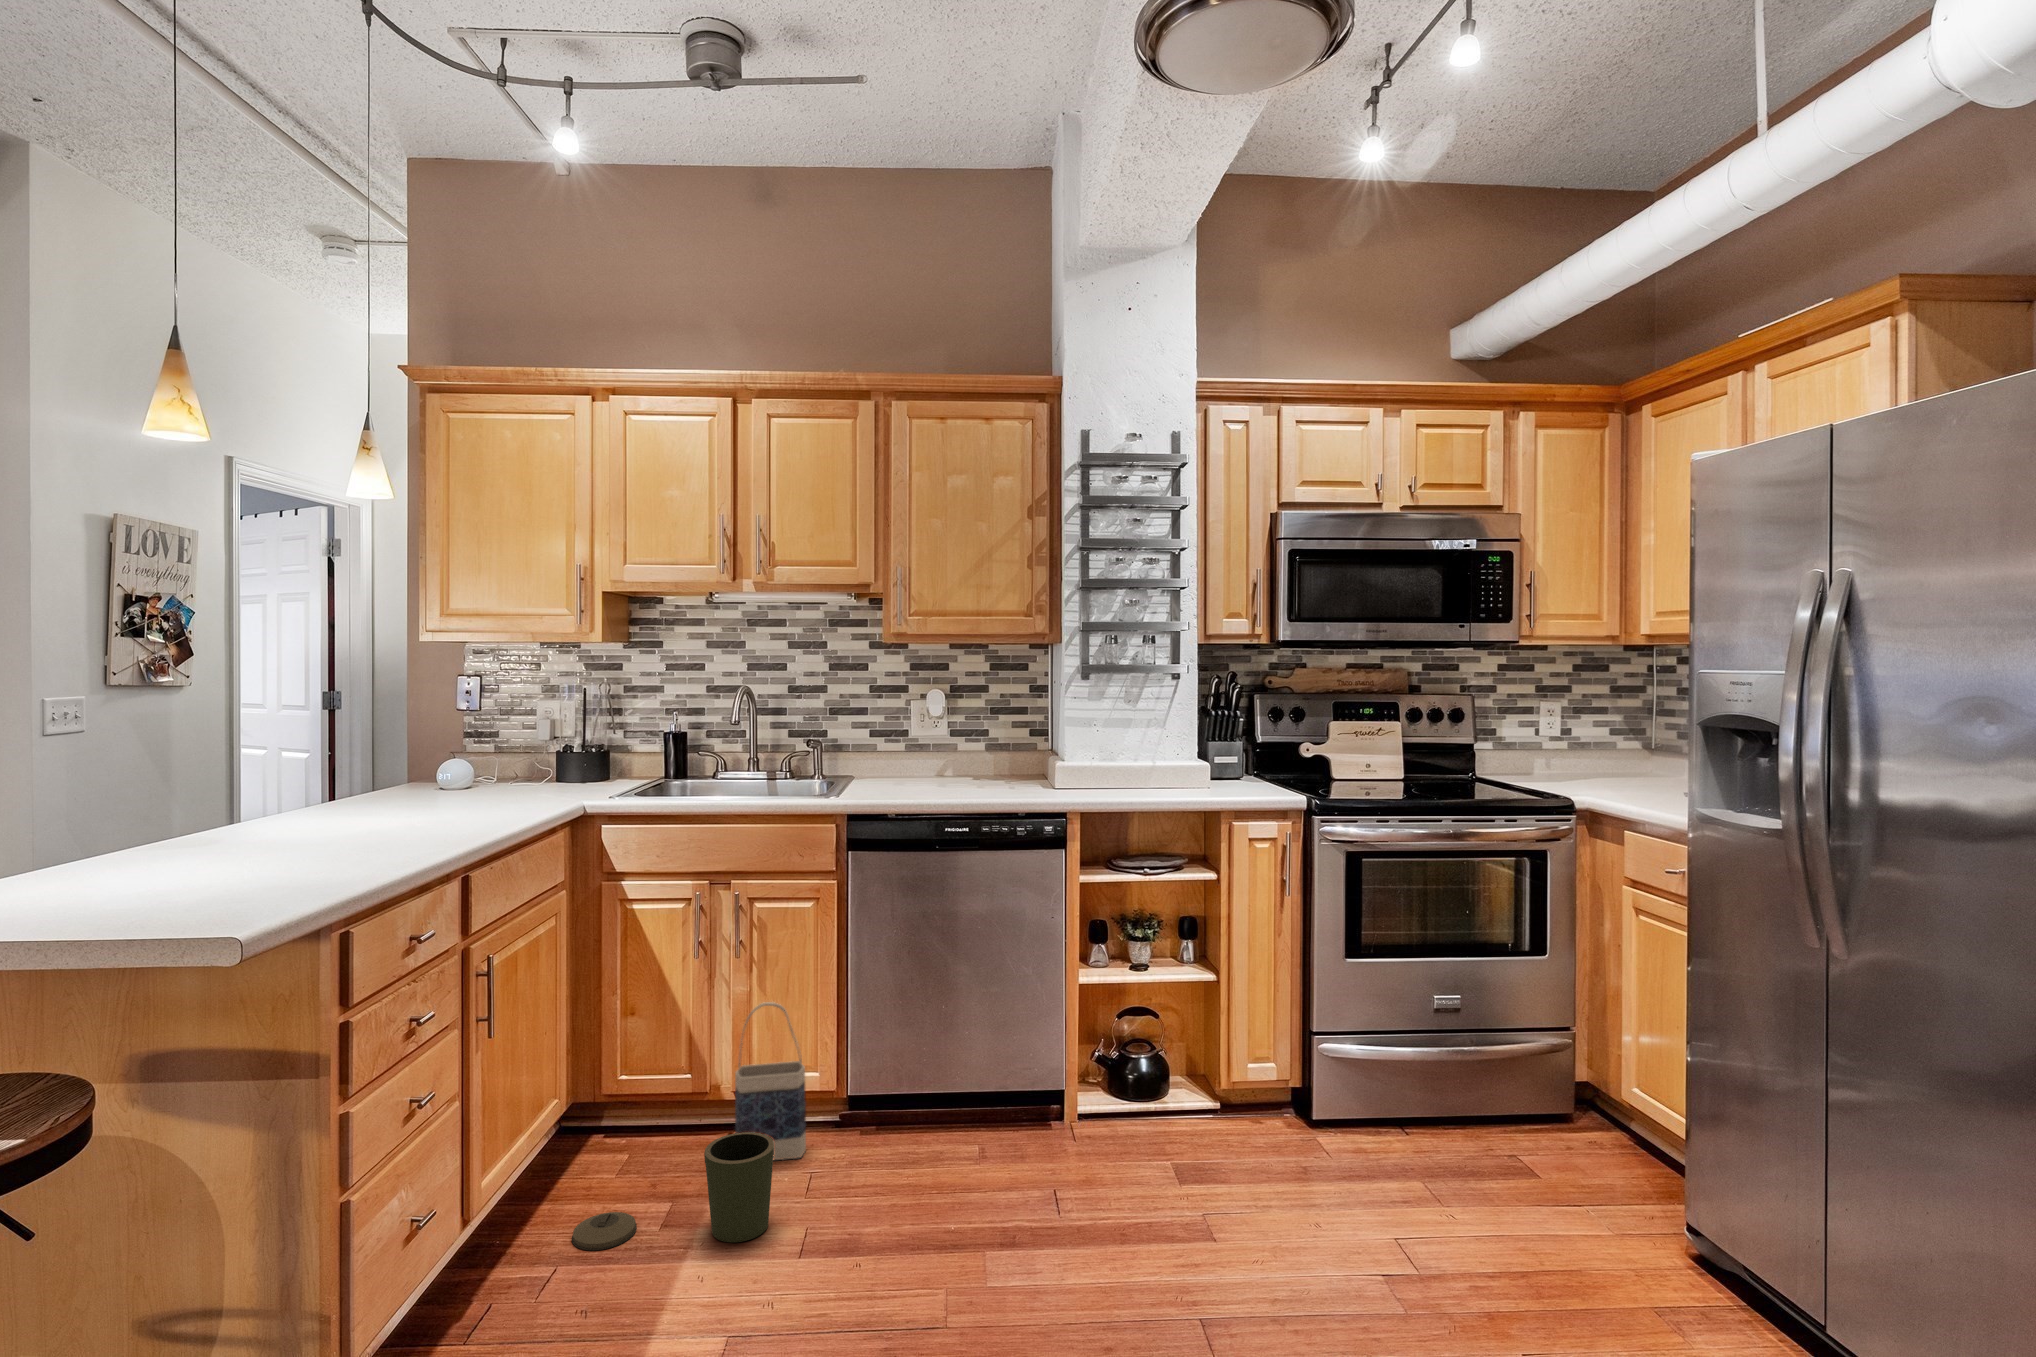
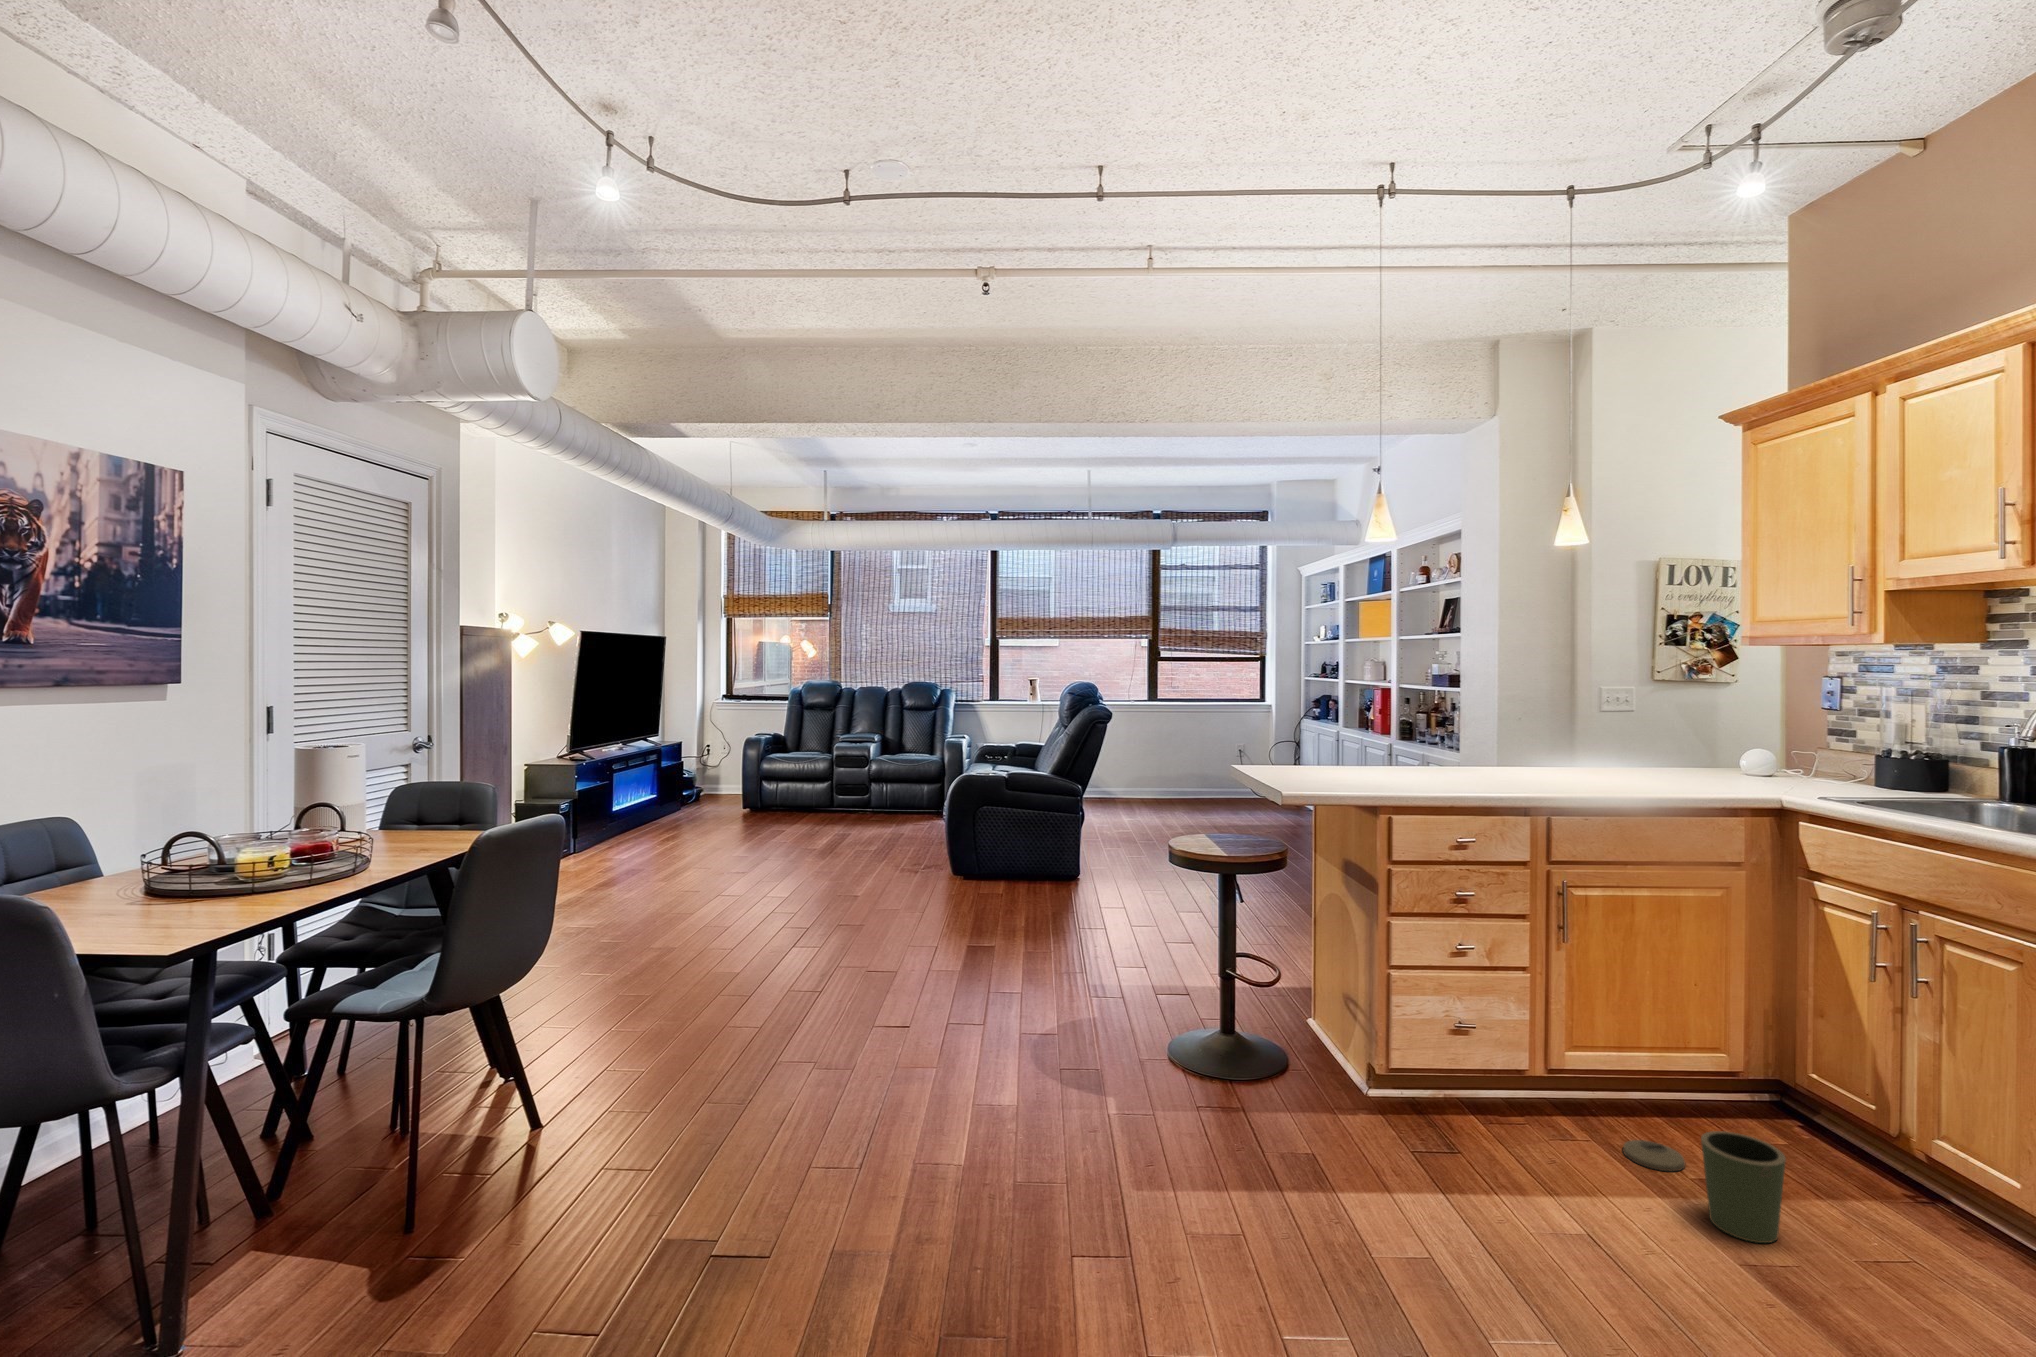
bag: present [735,1002,806,1160] -> none [1854,1053,1959,1254]

